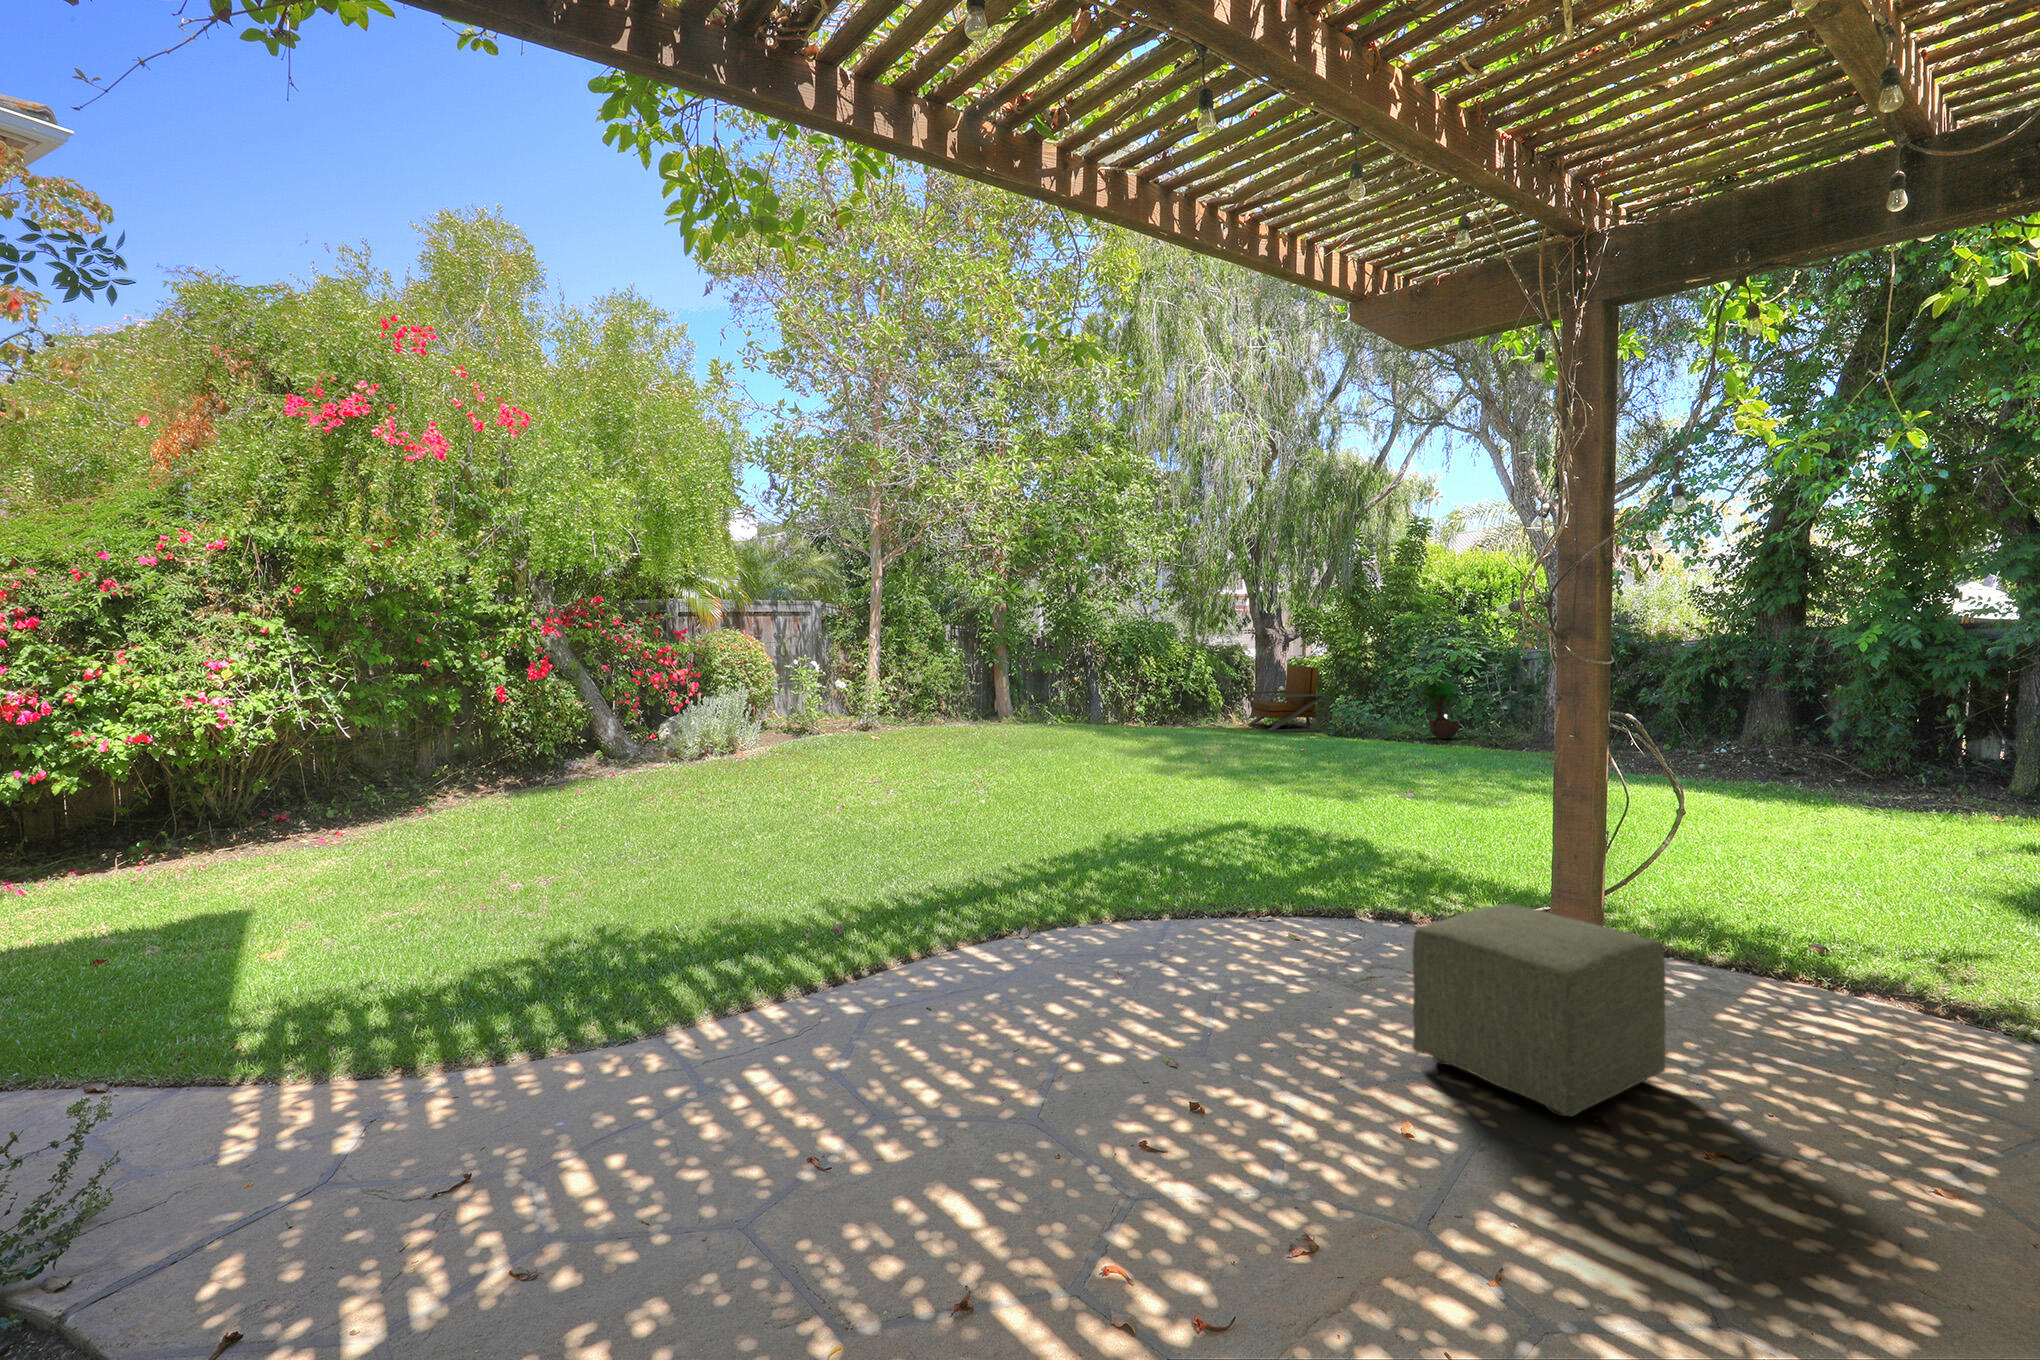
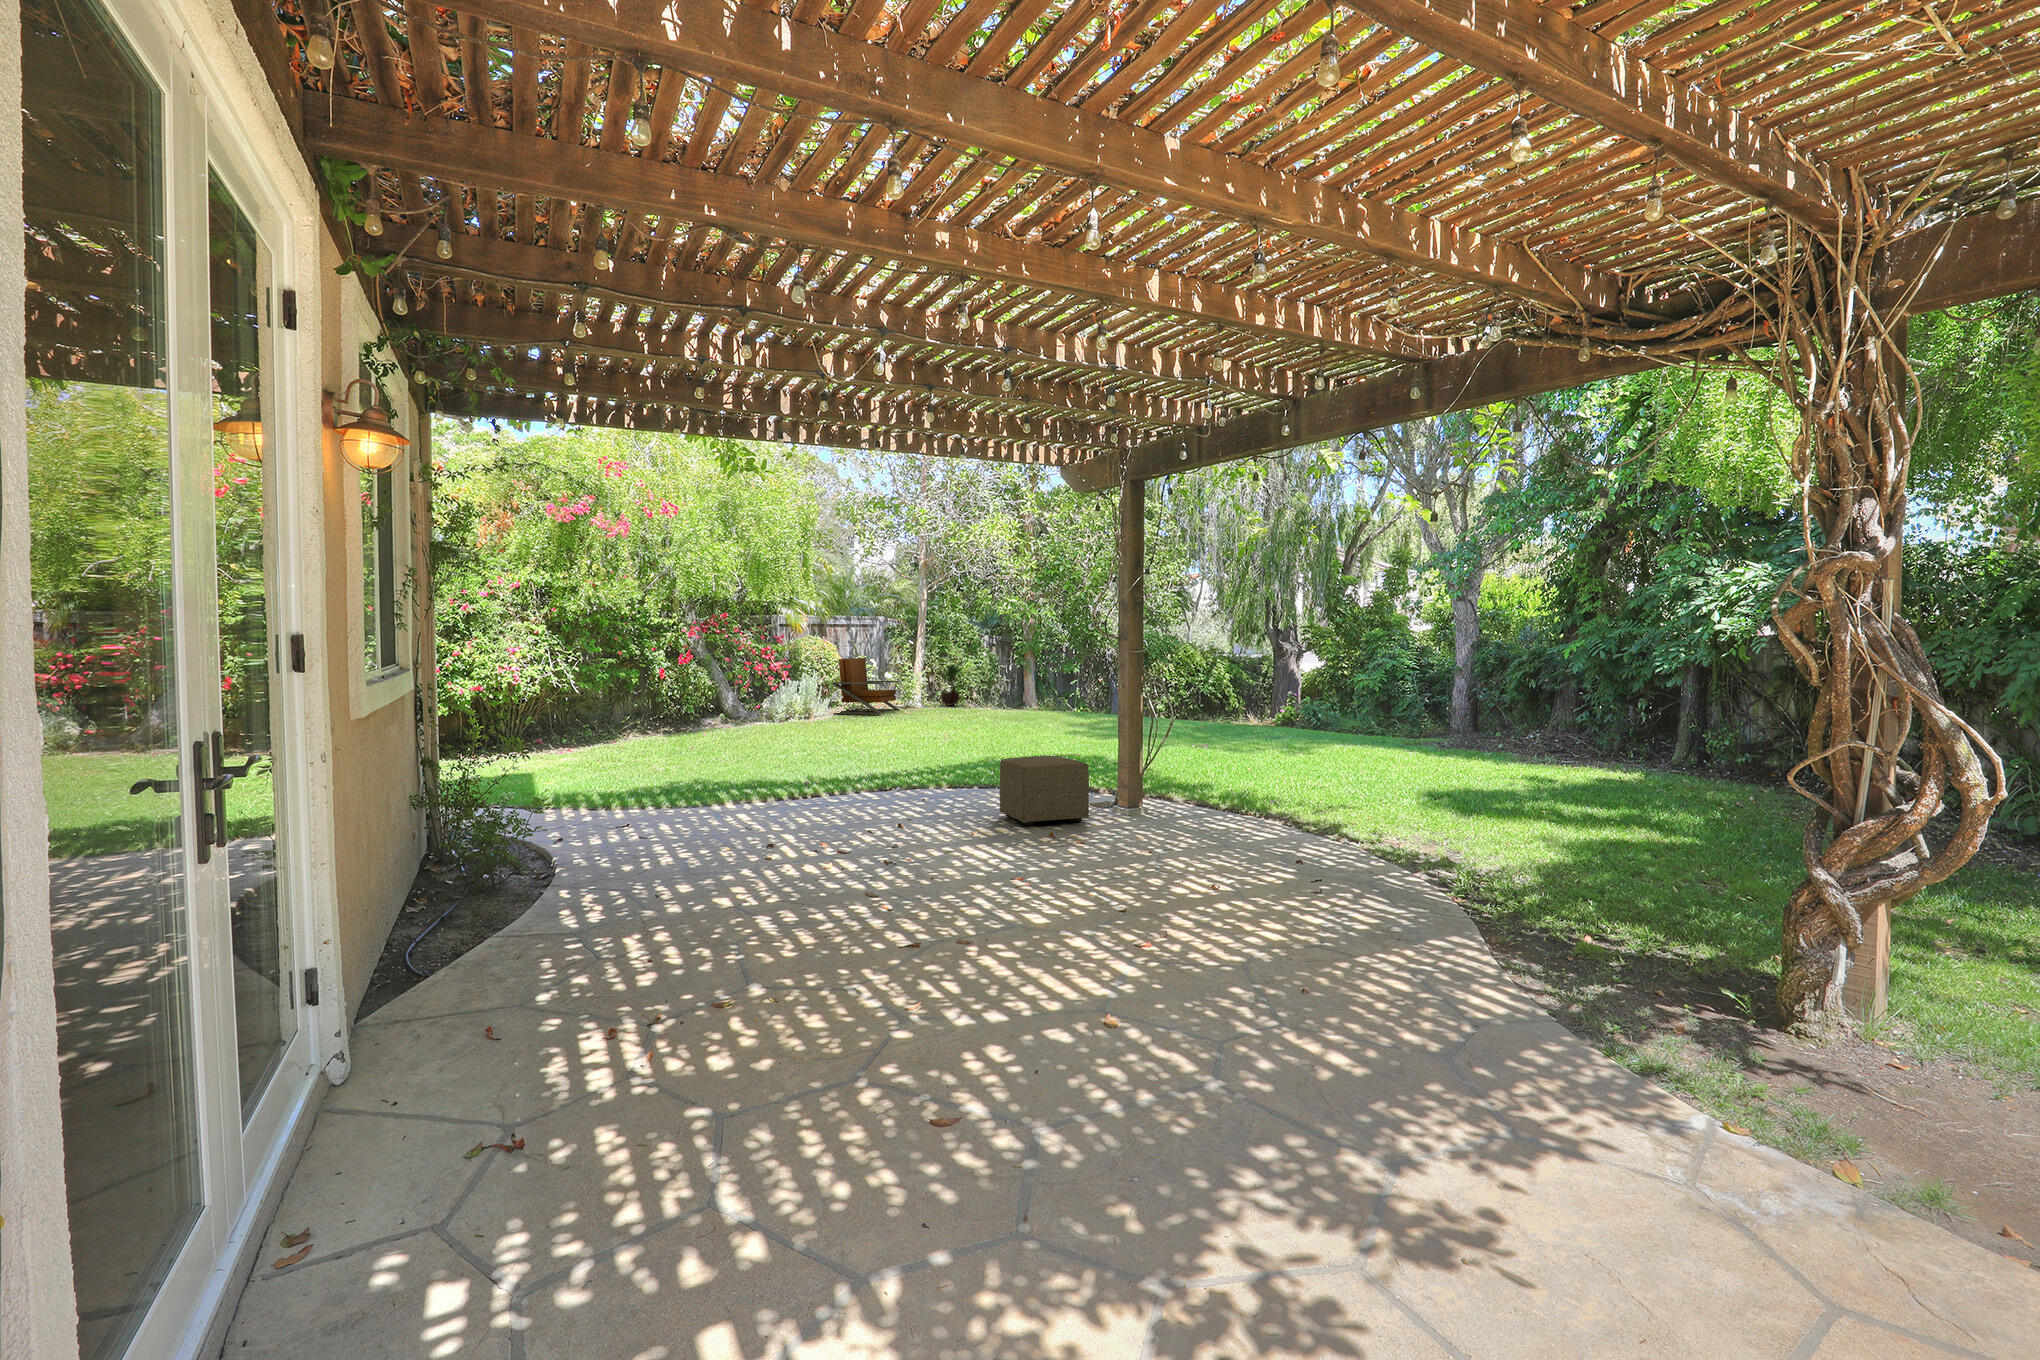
lounge chair: present [1248,665,1326,732] -> present [832,658,900,714]
potted tree: present [1420,681,1459,739] -> present [941,665,963,706]

